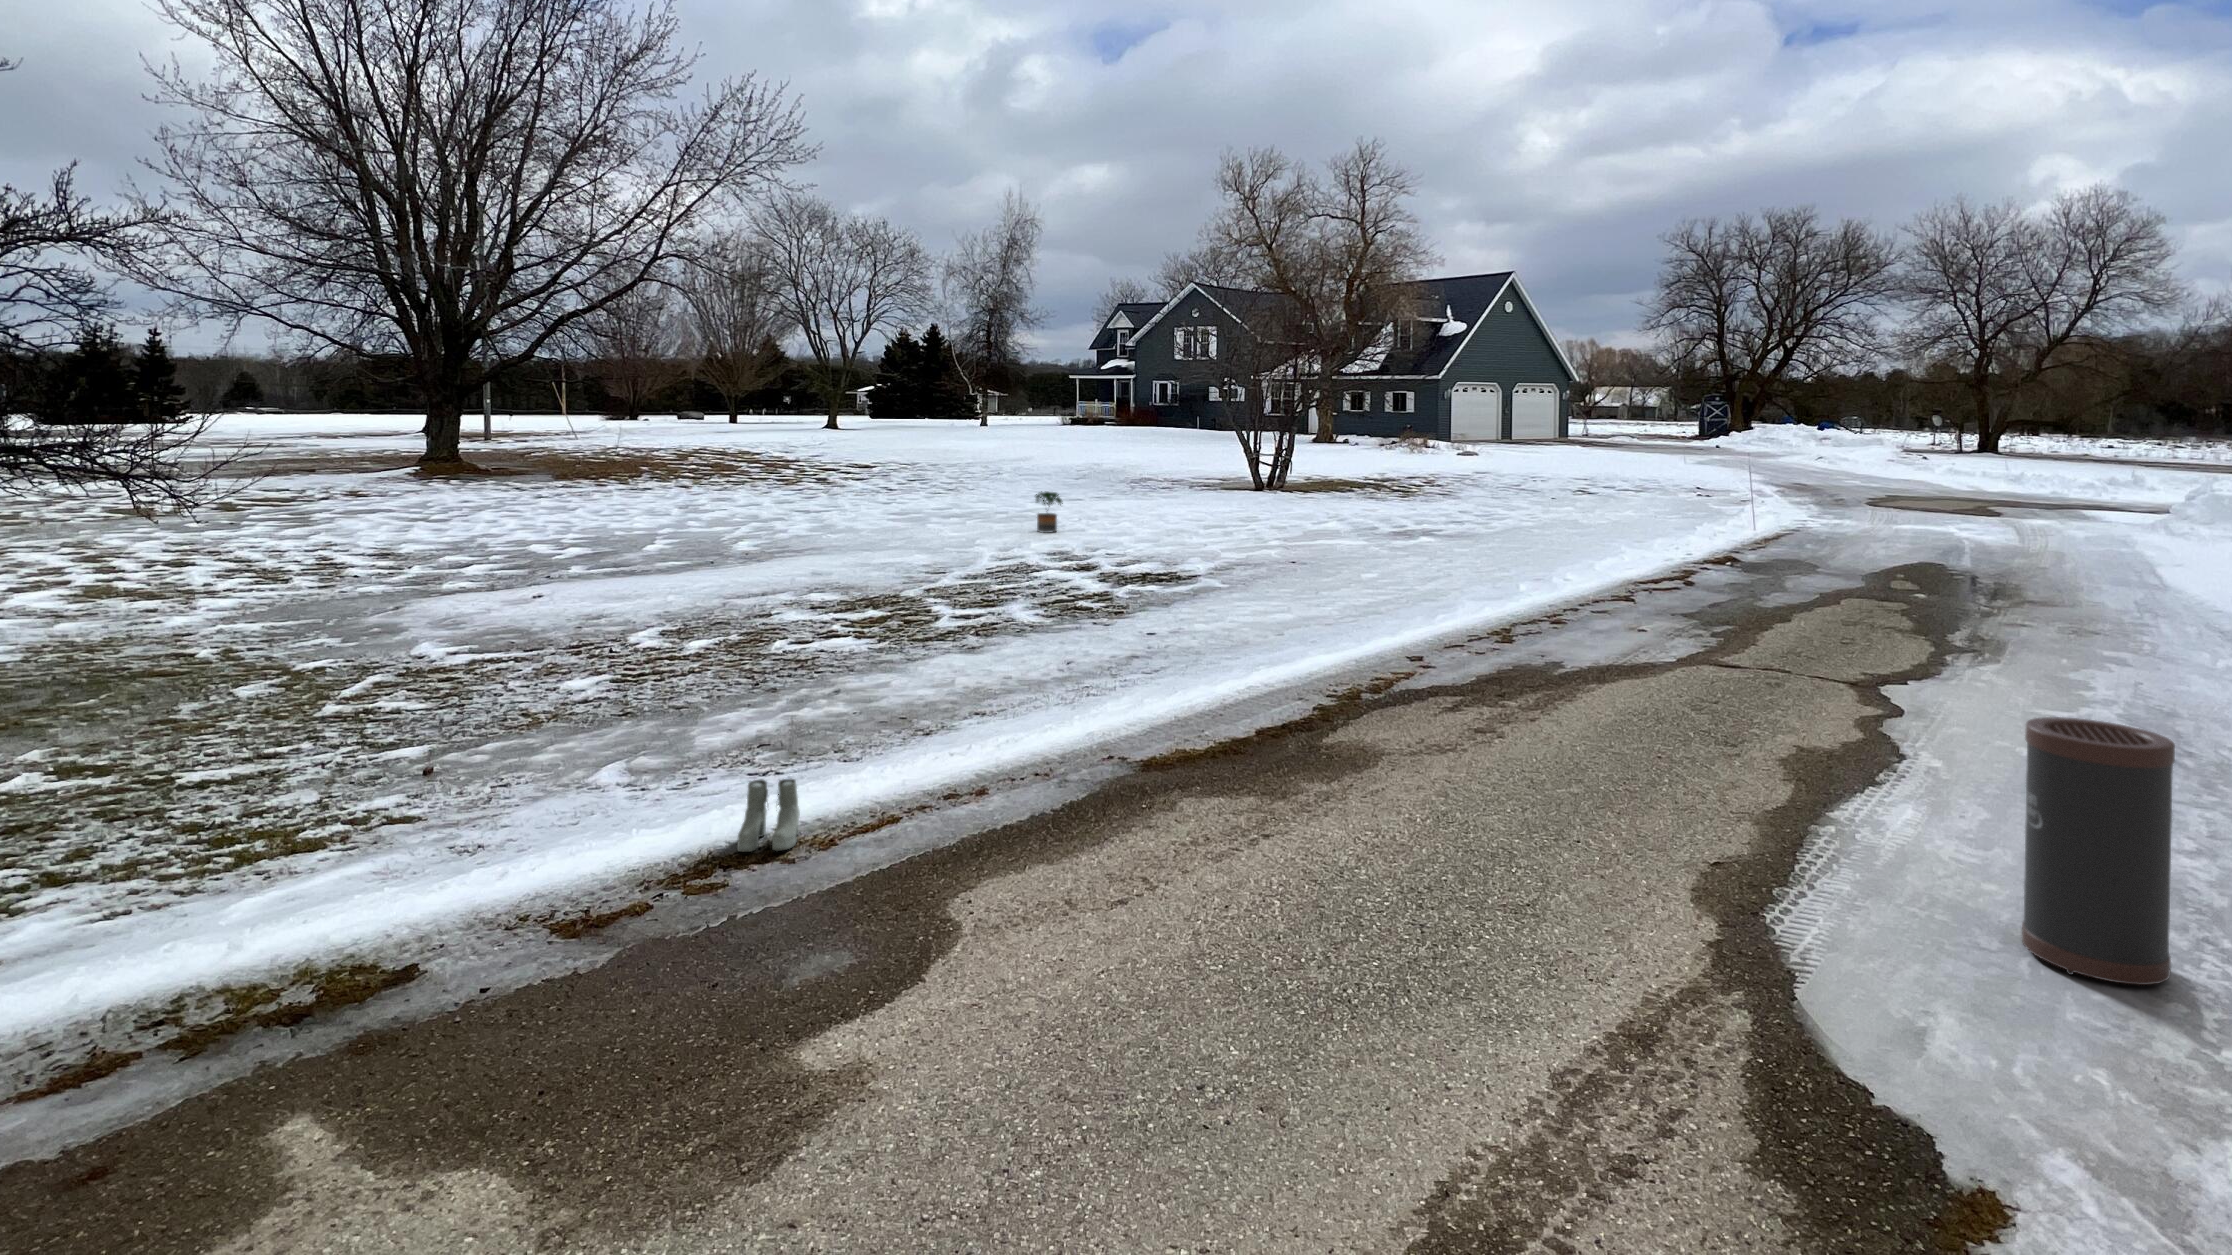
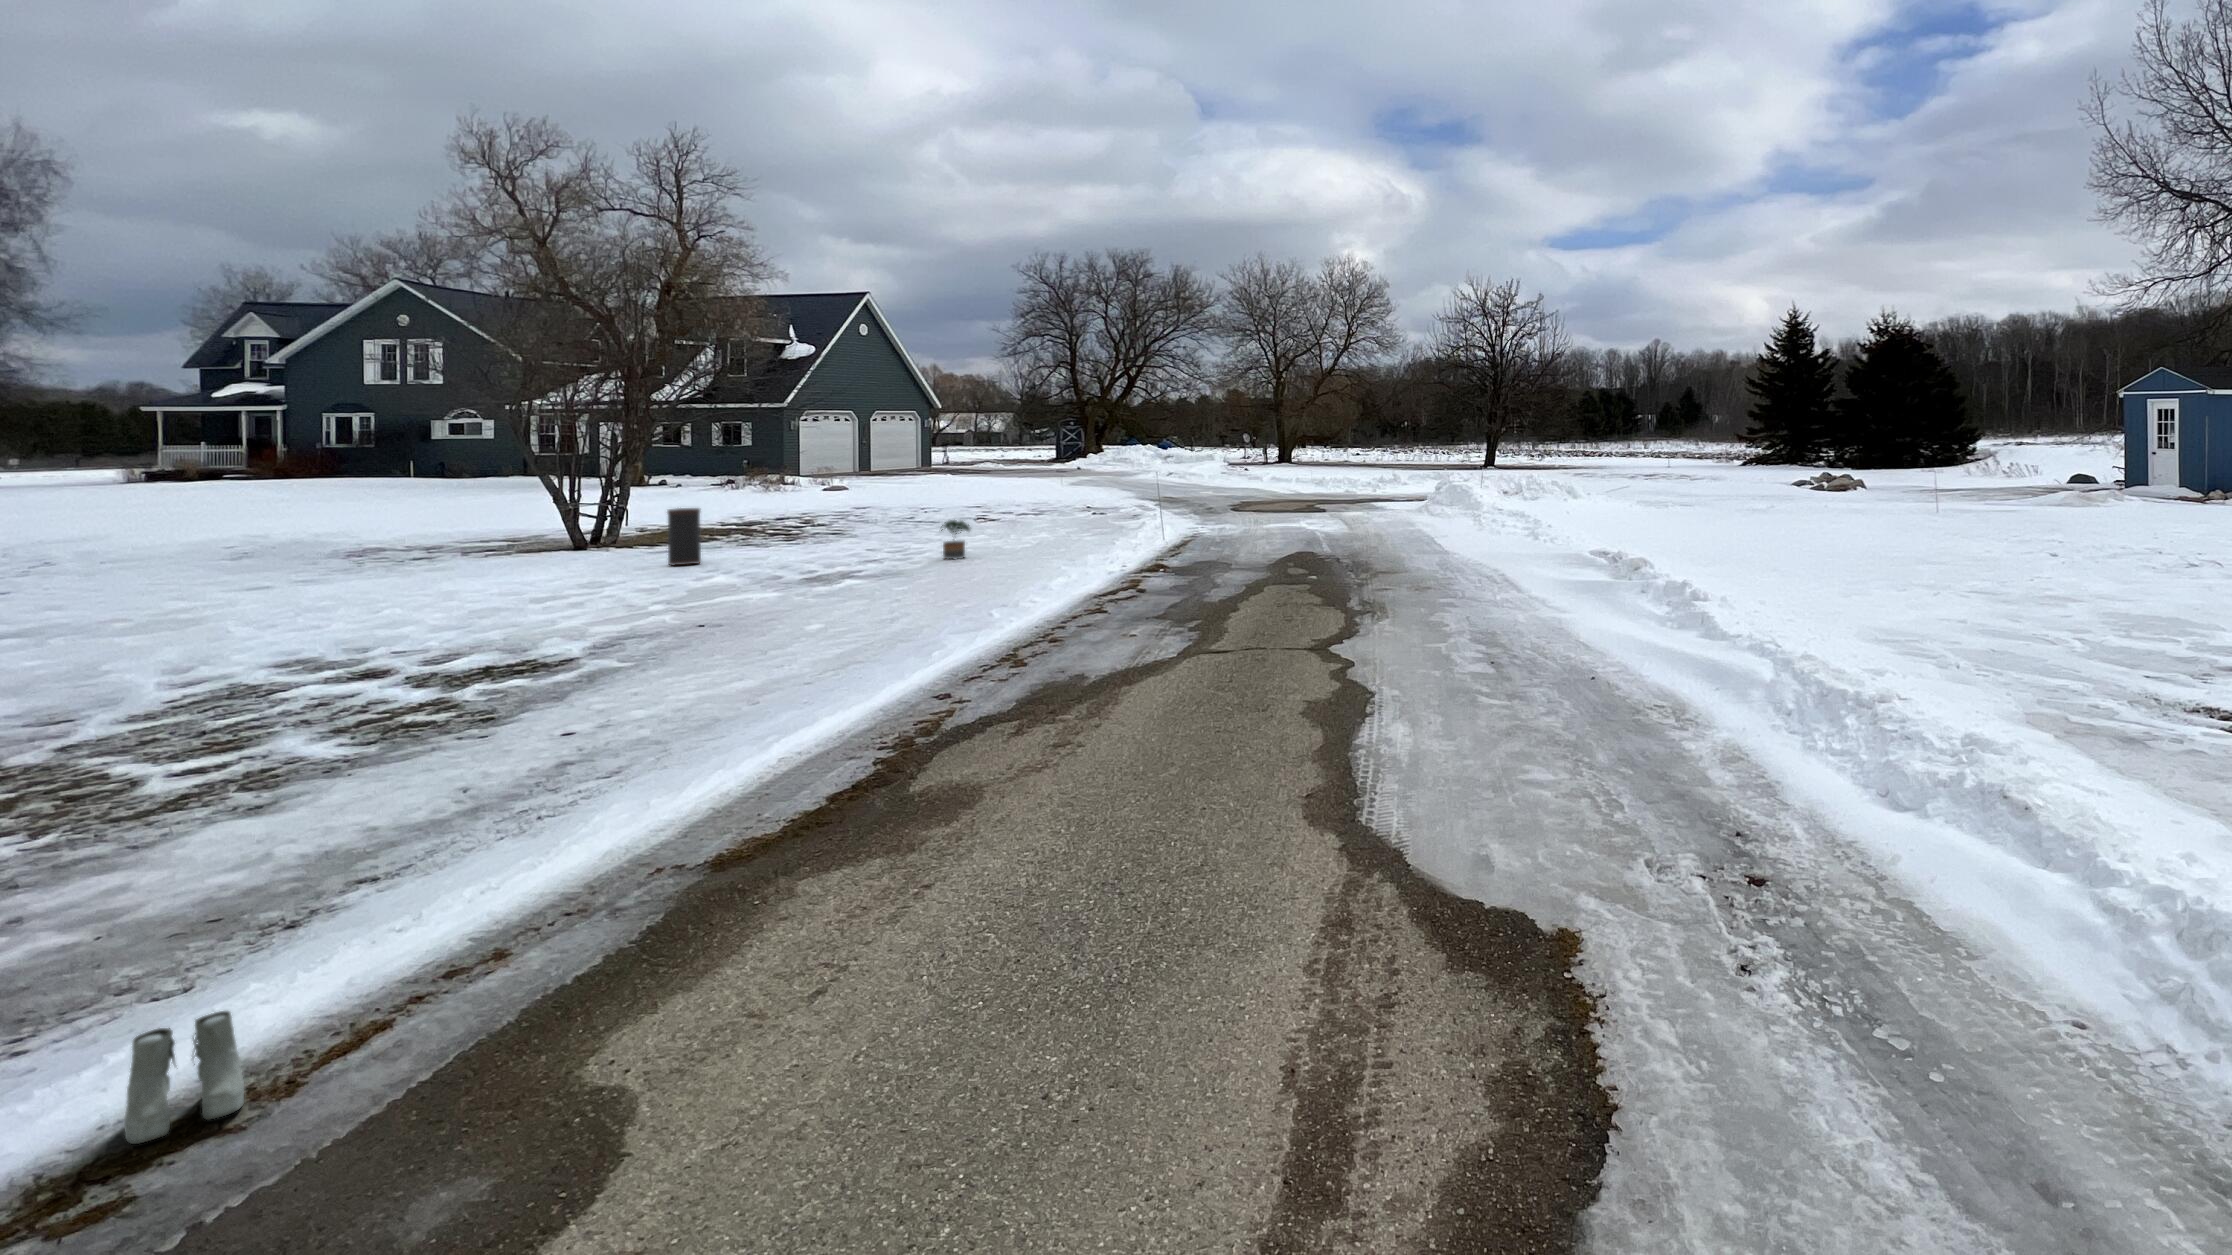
potted tree: present [1035,491,1063,533] -> present [941,520,970,559]
trash can: present [2022,717,2175,985] -> present [667,508,701,565]

